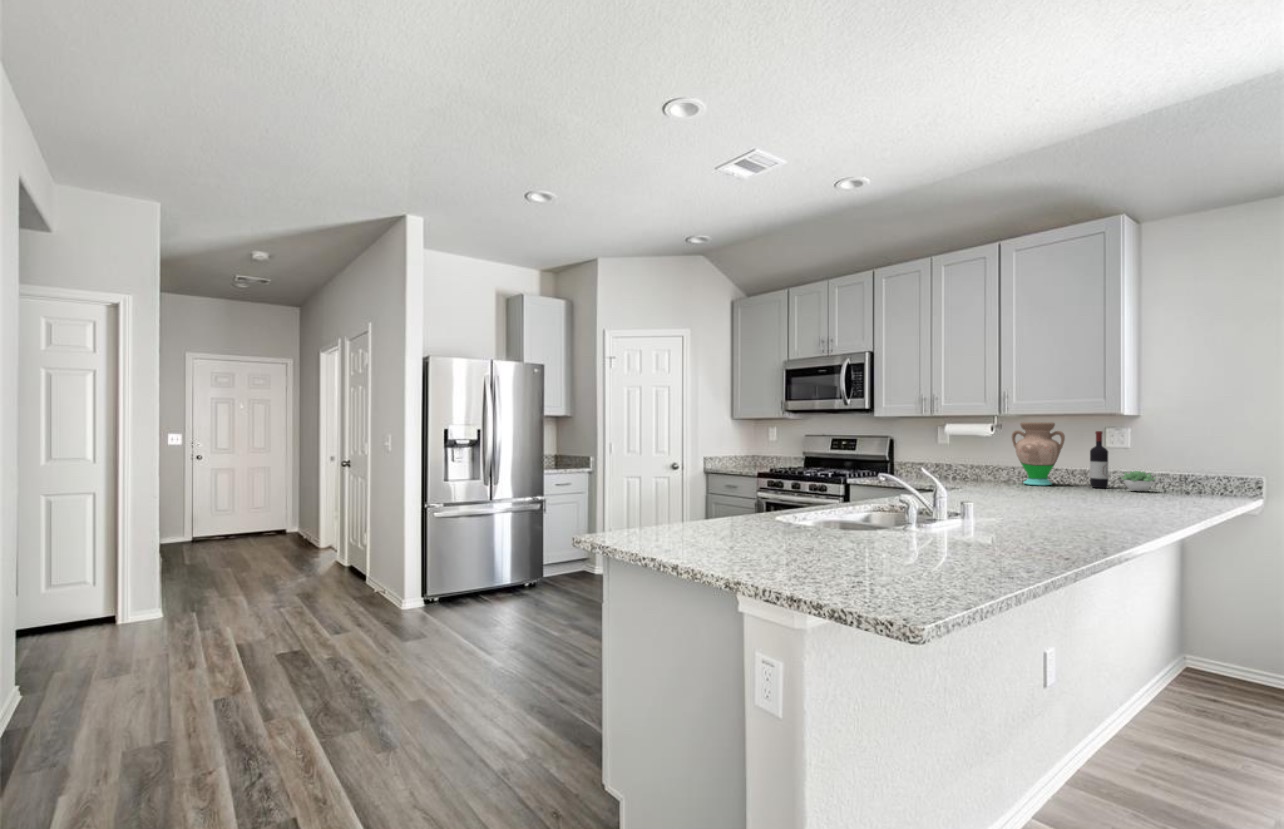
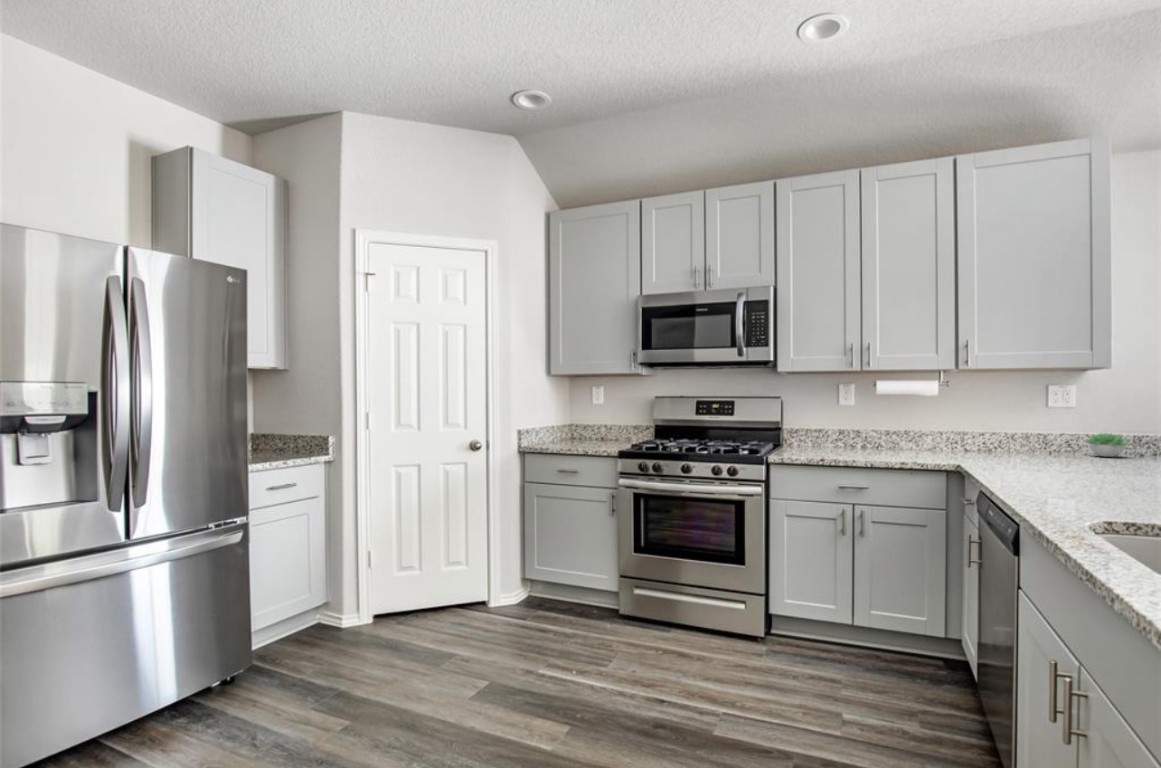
vase: present [1012,422,1065,486] -> none [944,378,1006,454]
wine bottle: present [1090,431,1108,488] -> none [1034,388,1056,454]

